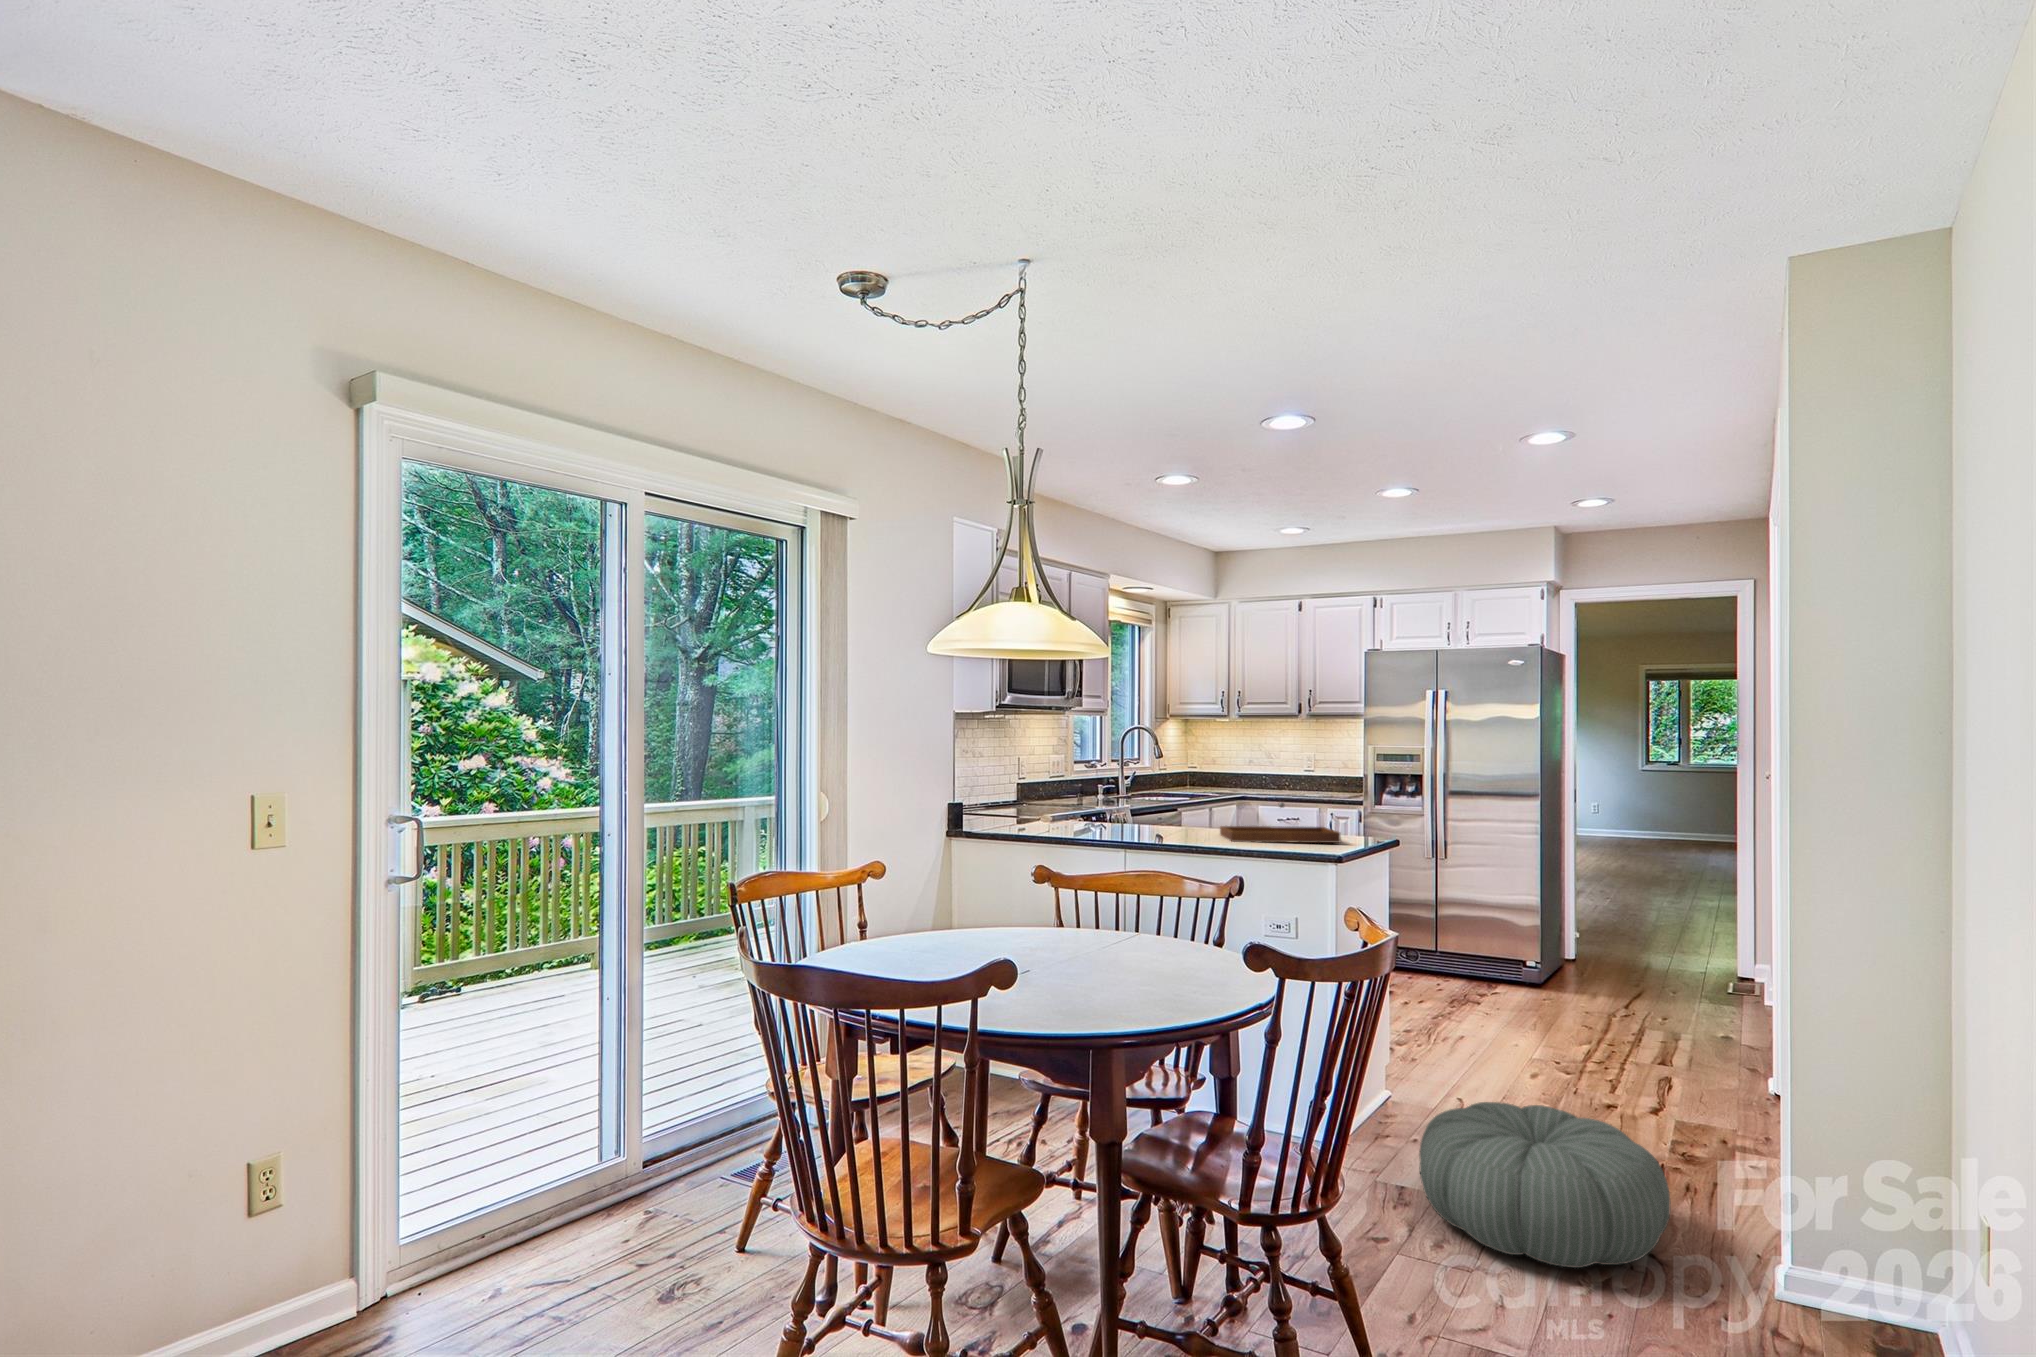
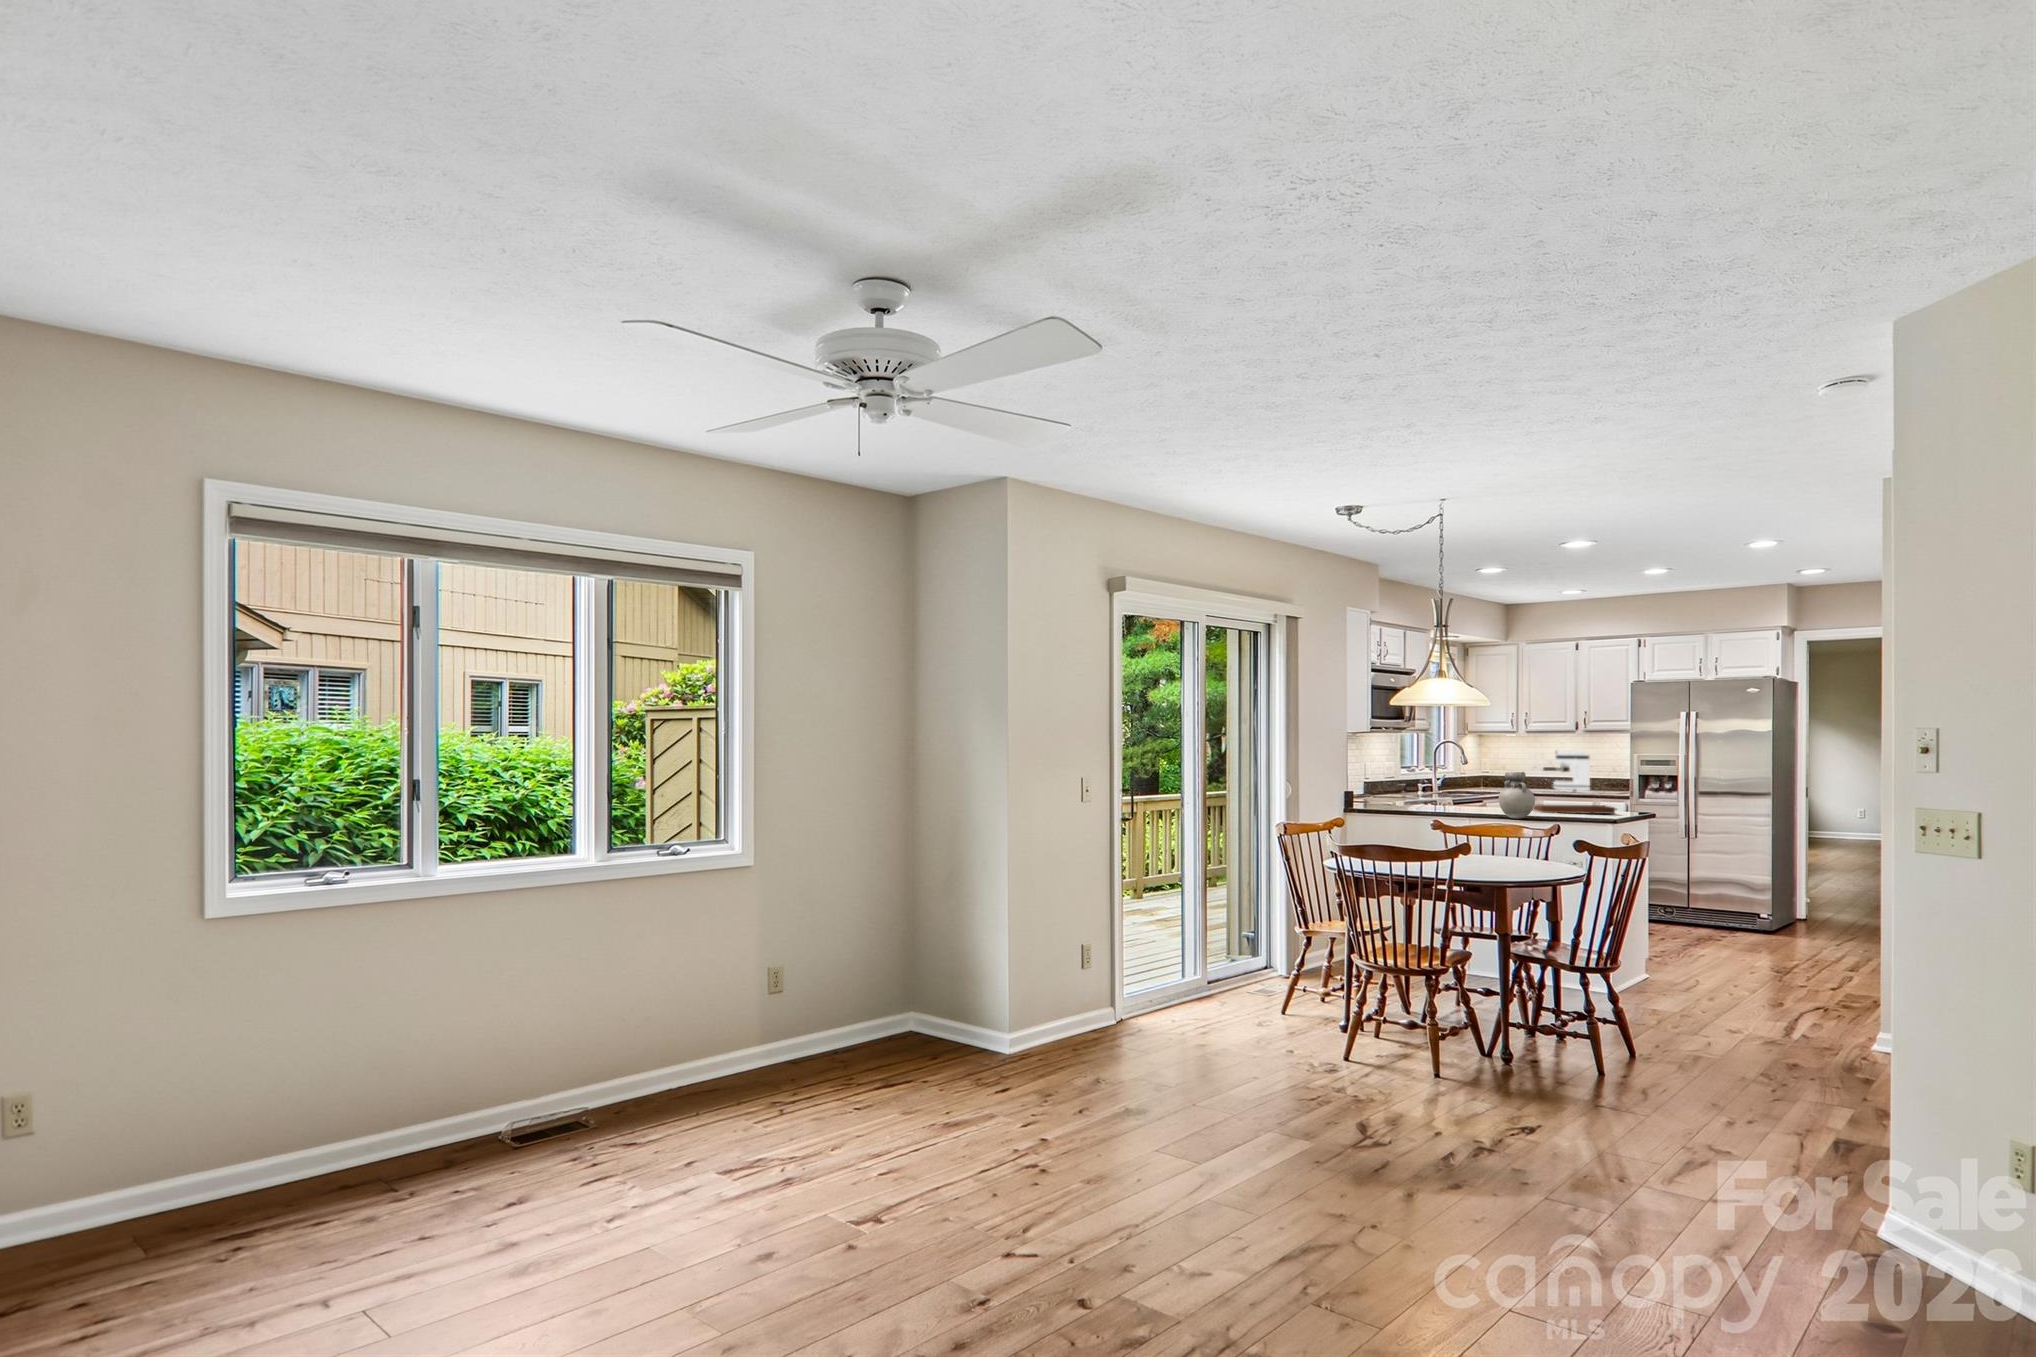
coffee maker: none [1259,739,1314,792] -> present [1543,750,1590,791]
vase: none [1149,781,1208,864] -> present [1499,772,1535,819]
pouf: present [1419,1102,1671,1268] -> none [1665,952,1808,1022]

